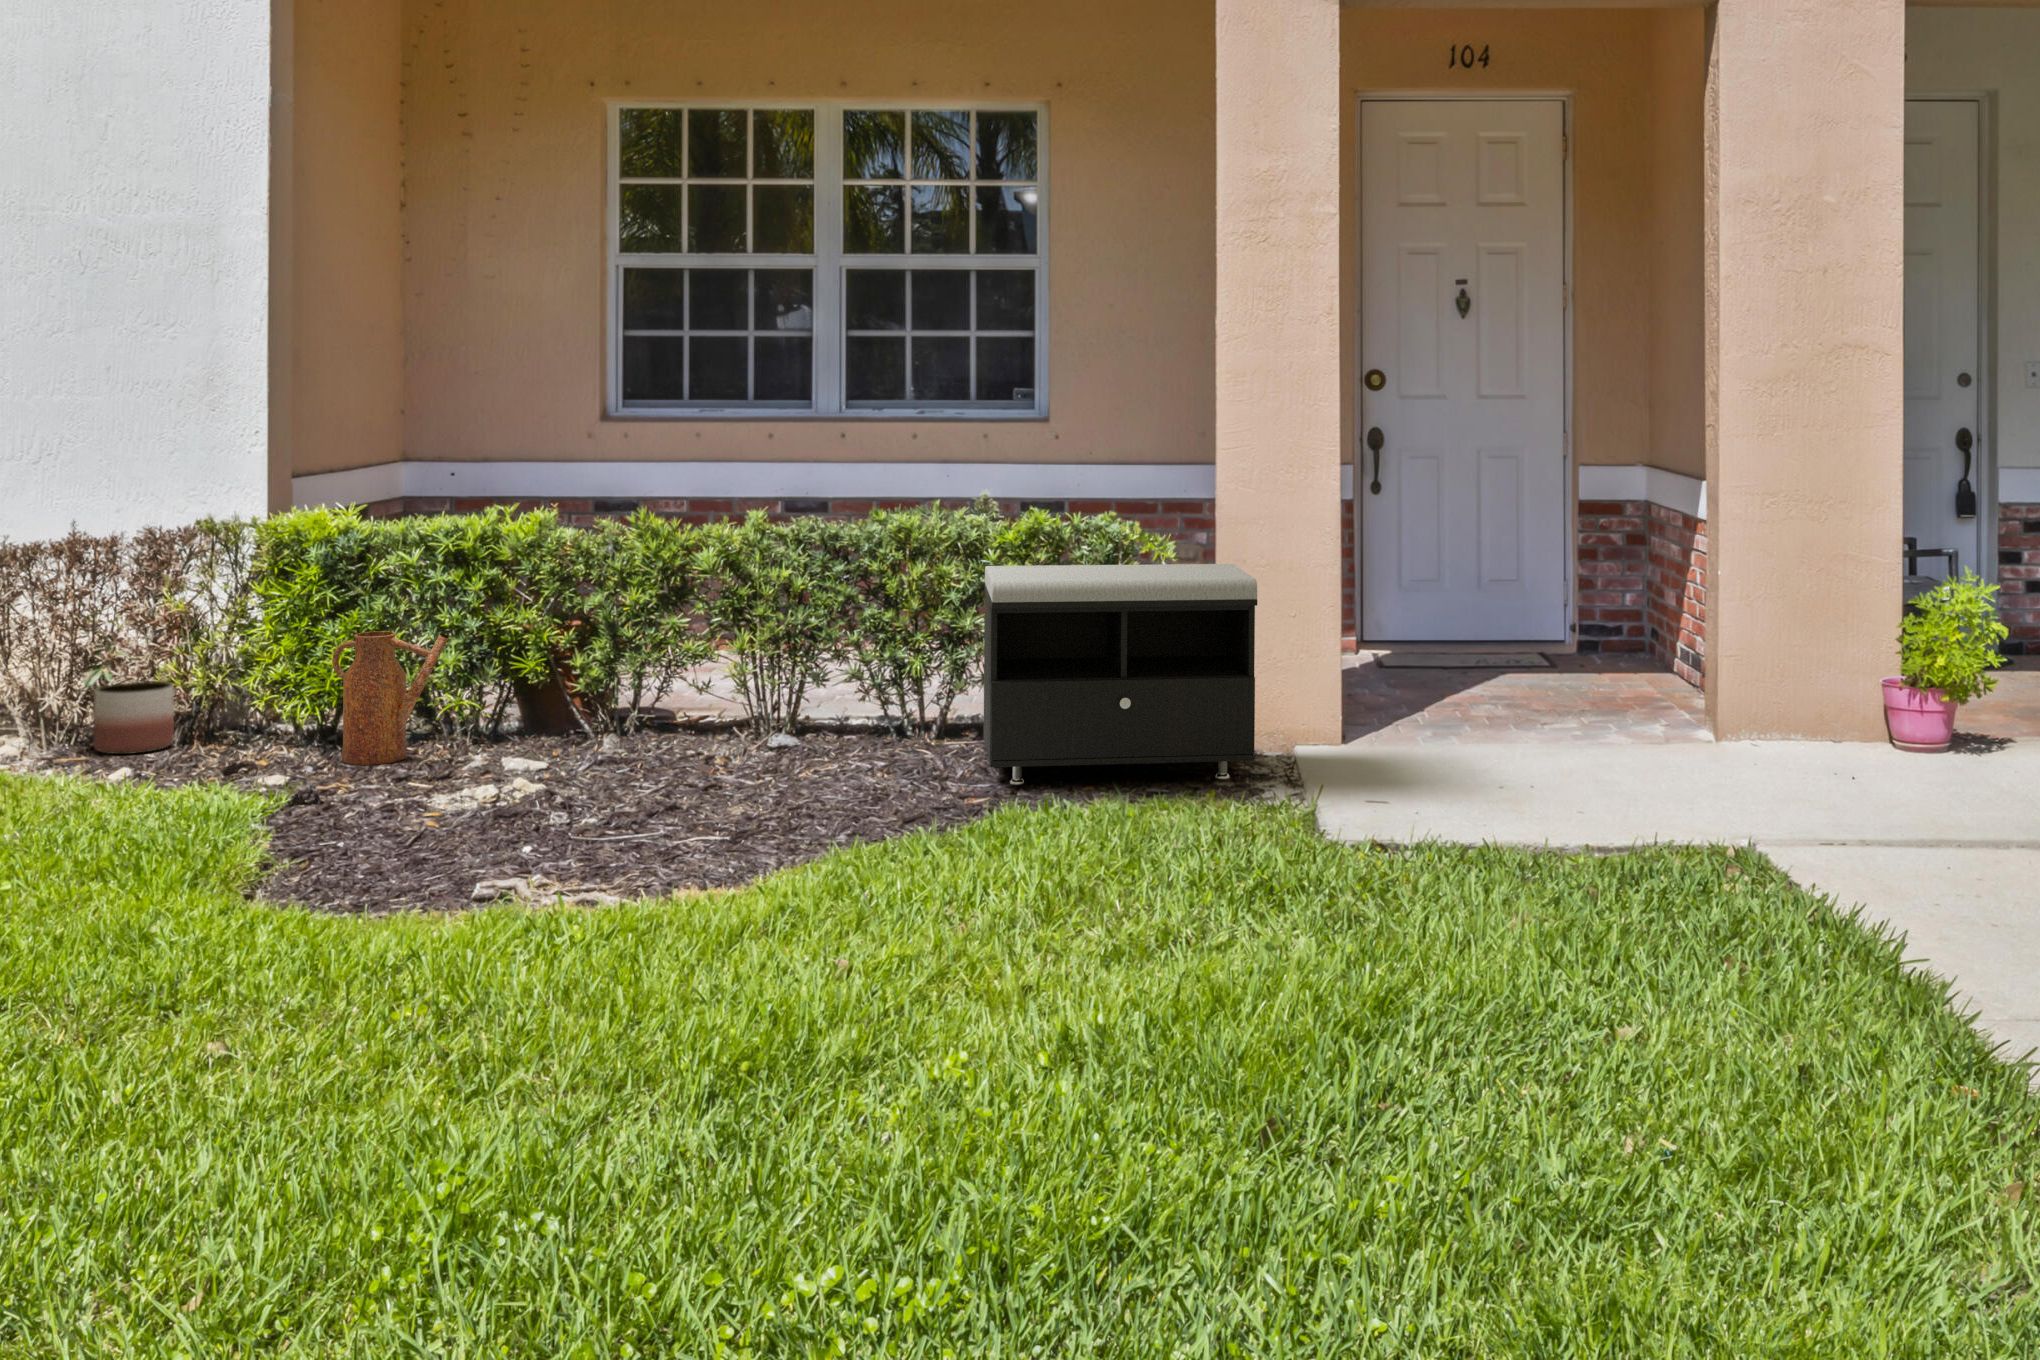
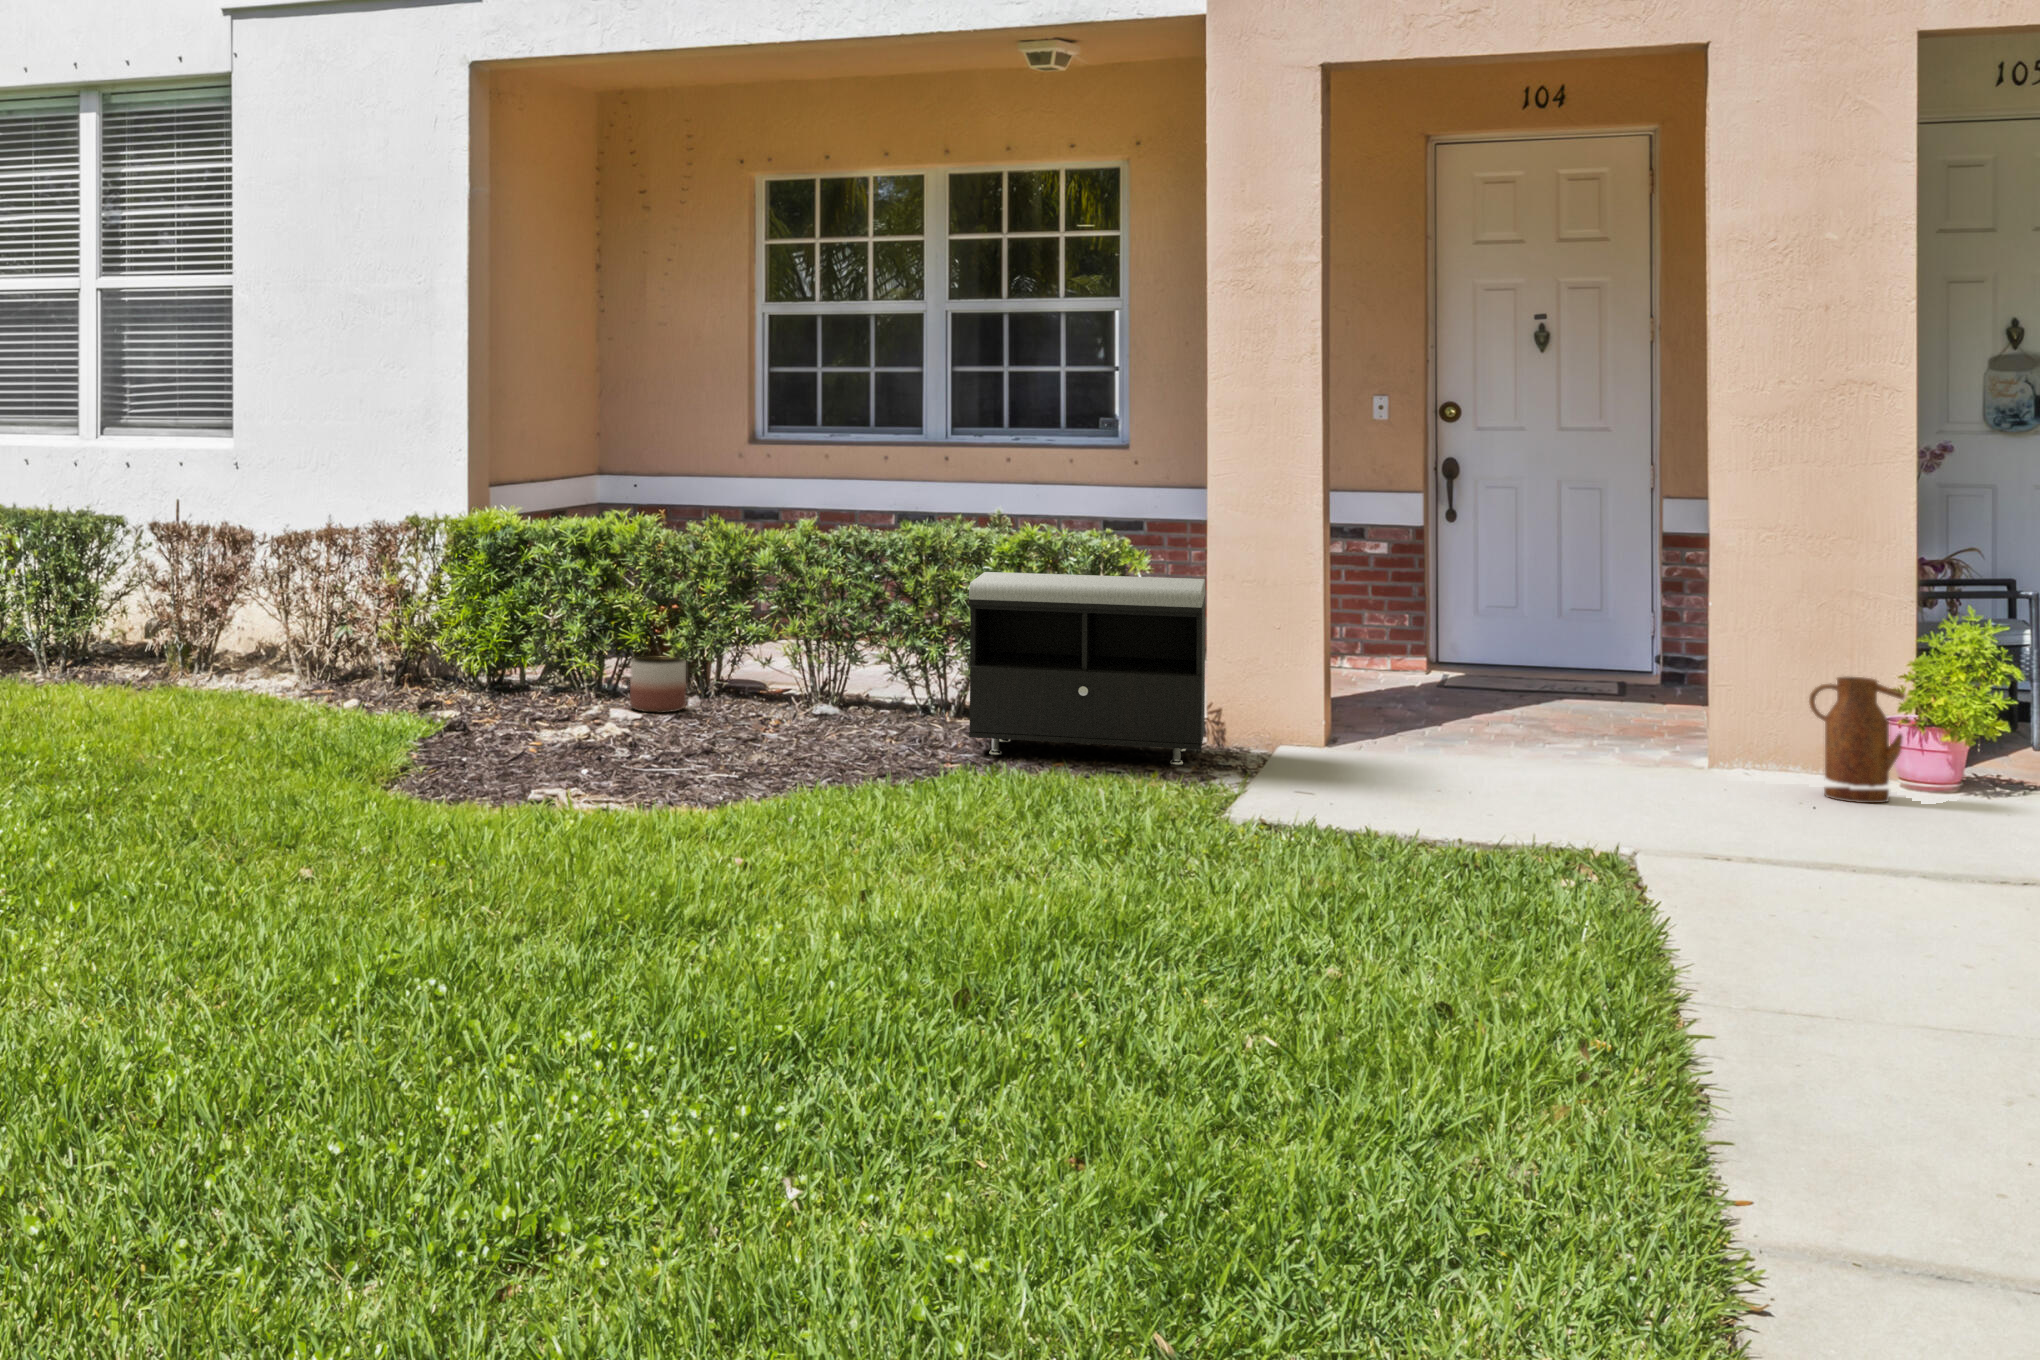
watering can: present [332,631,449,765] -> present [1809,677,1905,803]
planter: present [94,681,174,754] -> present [630,657,686,713]

